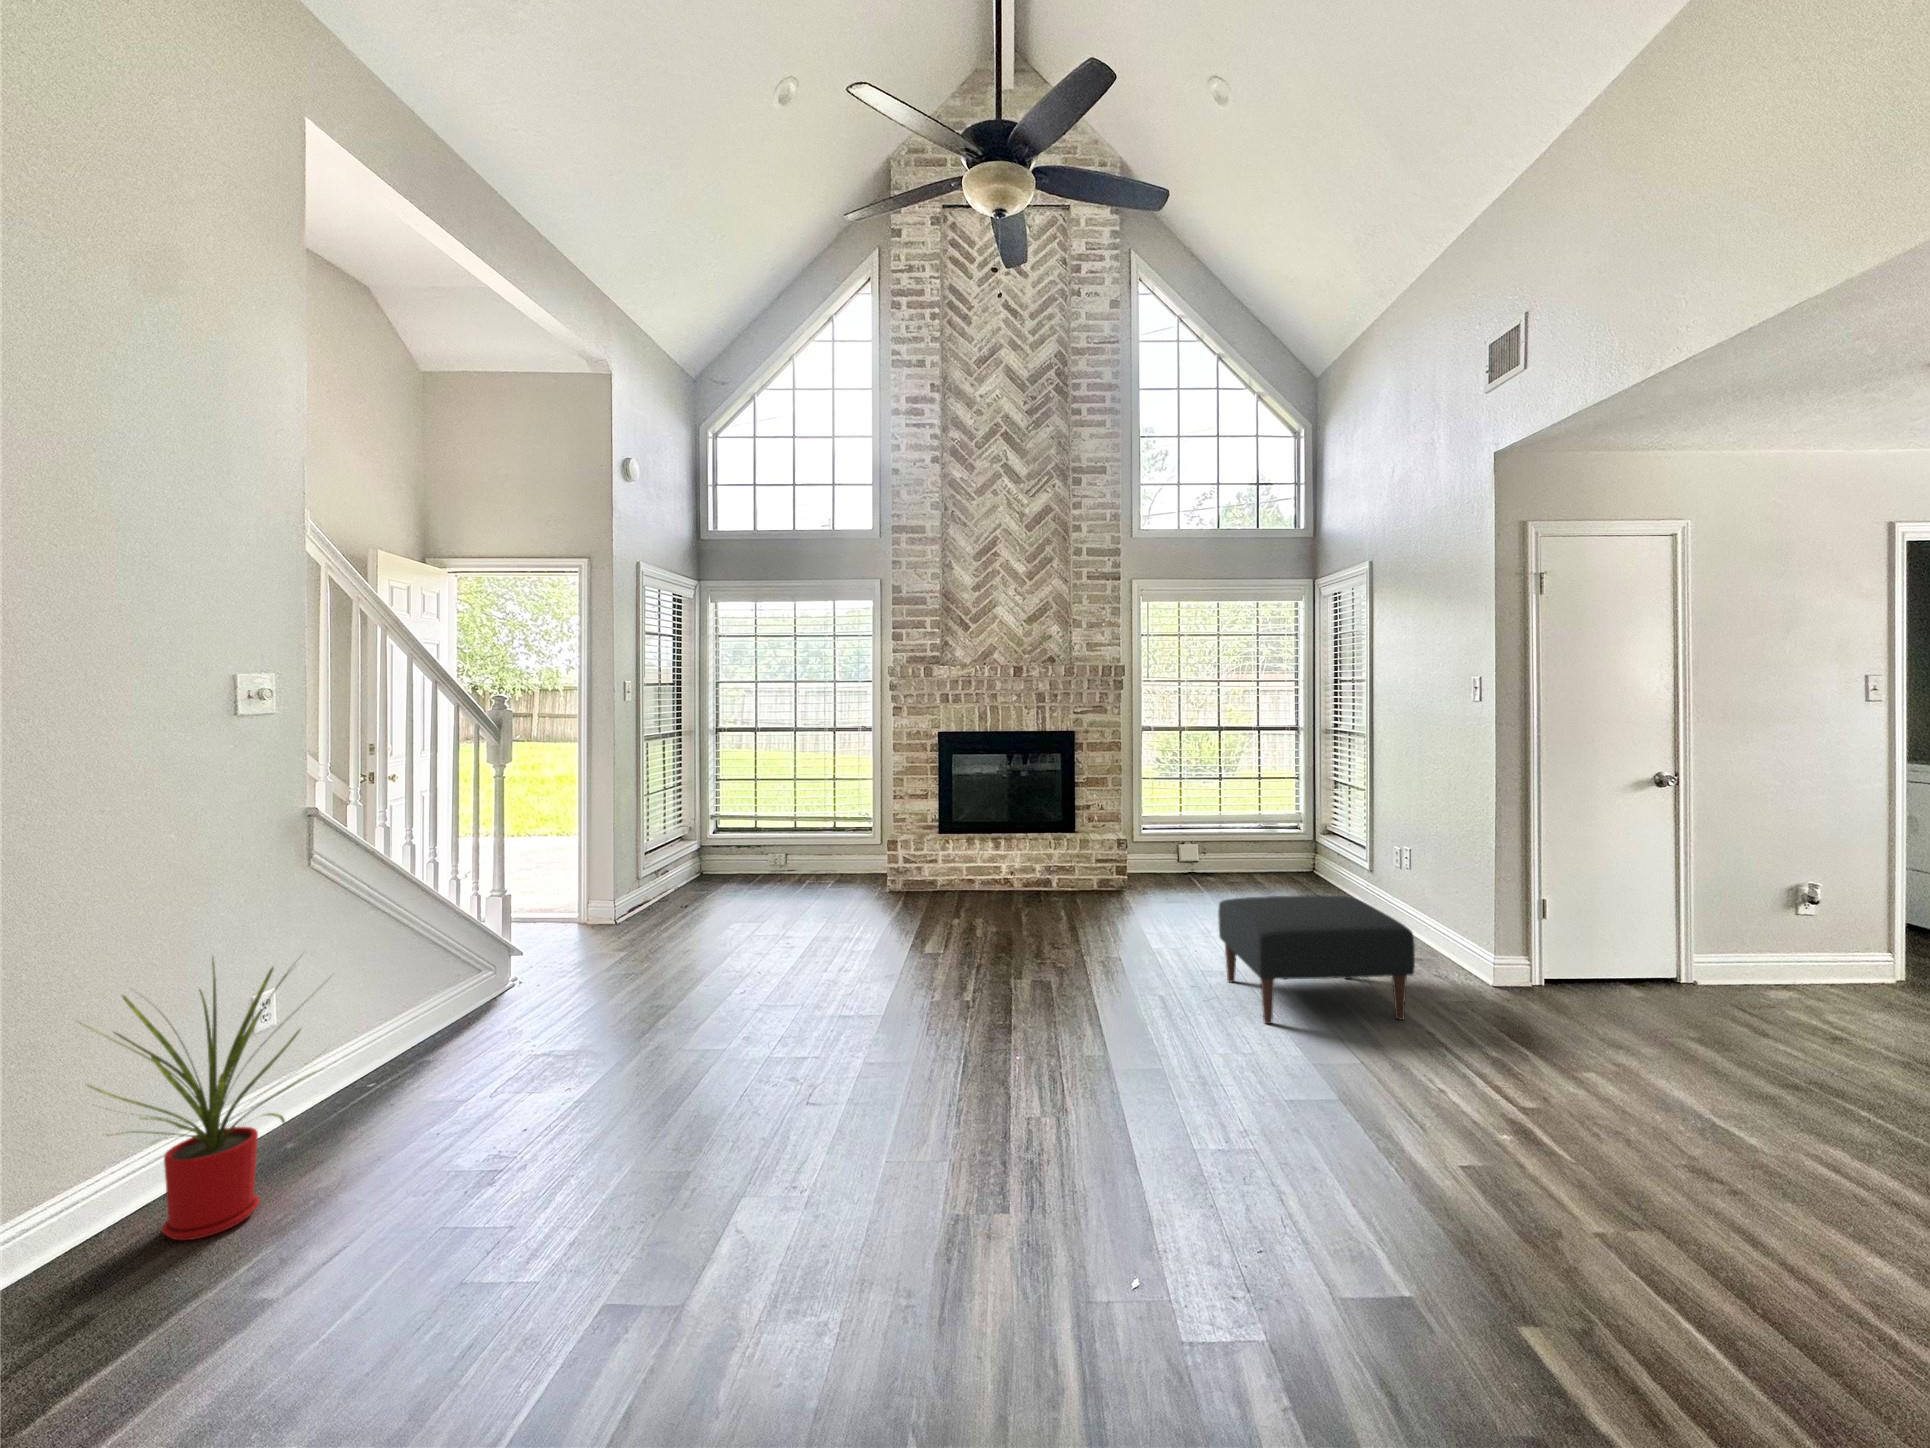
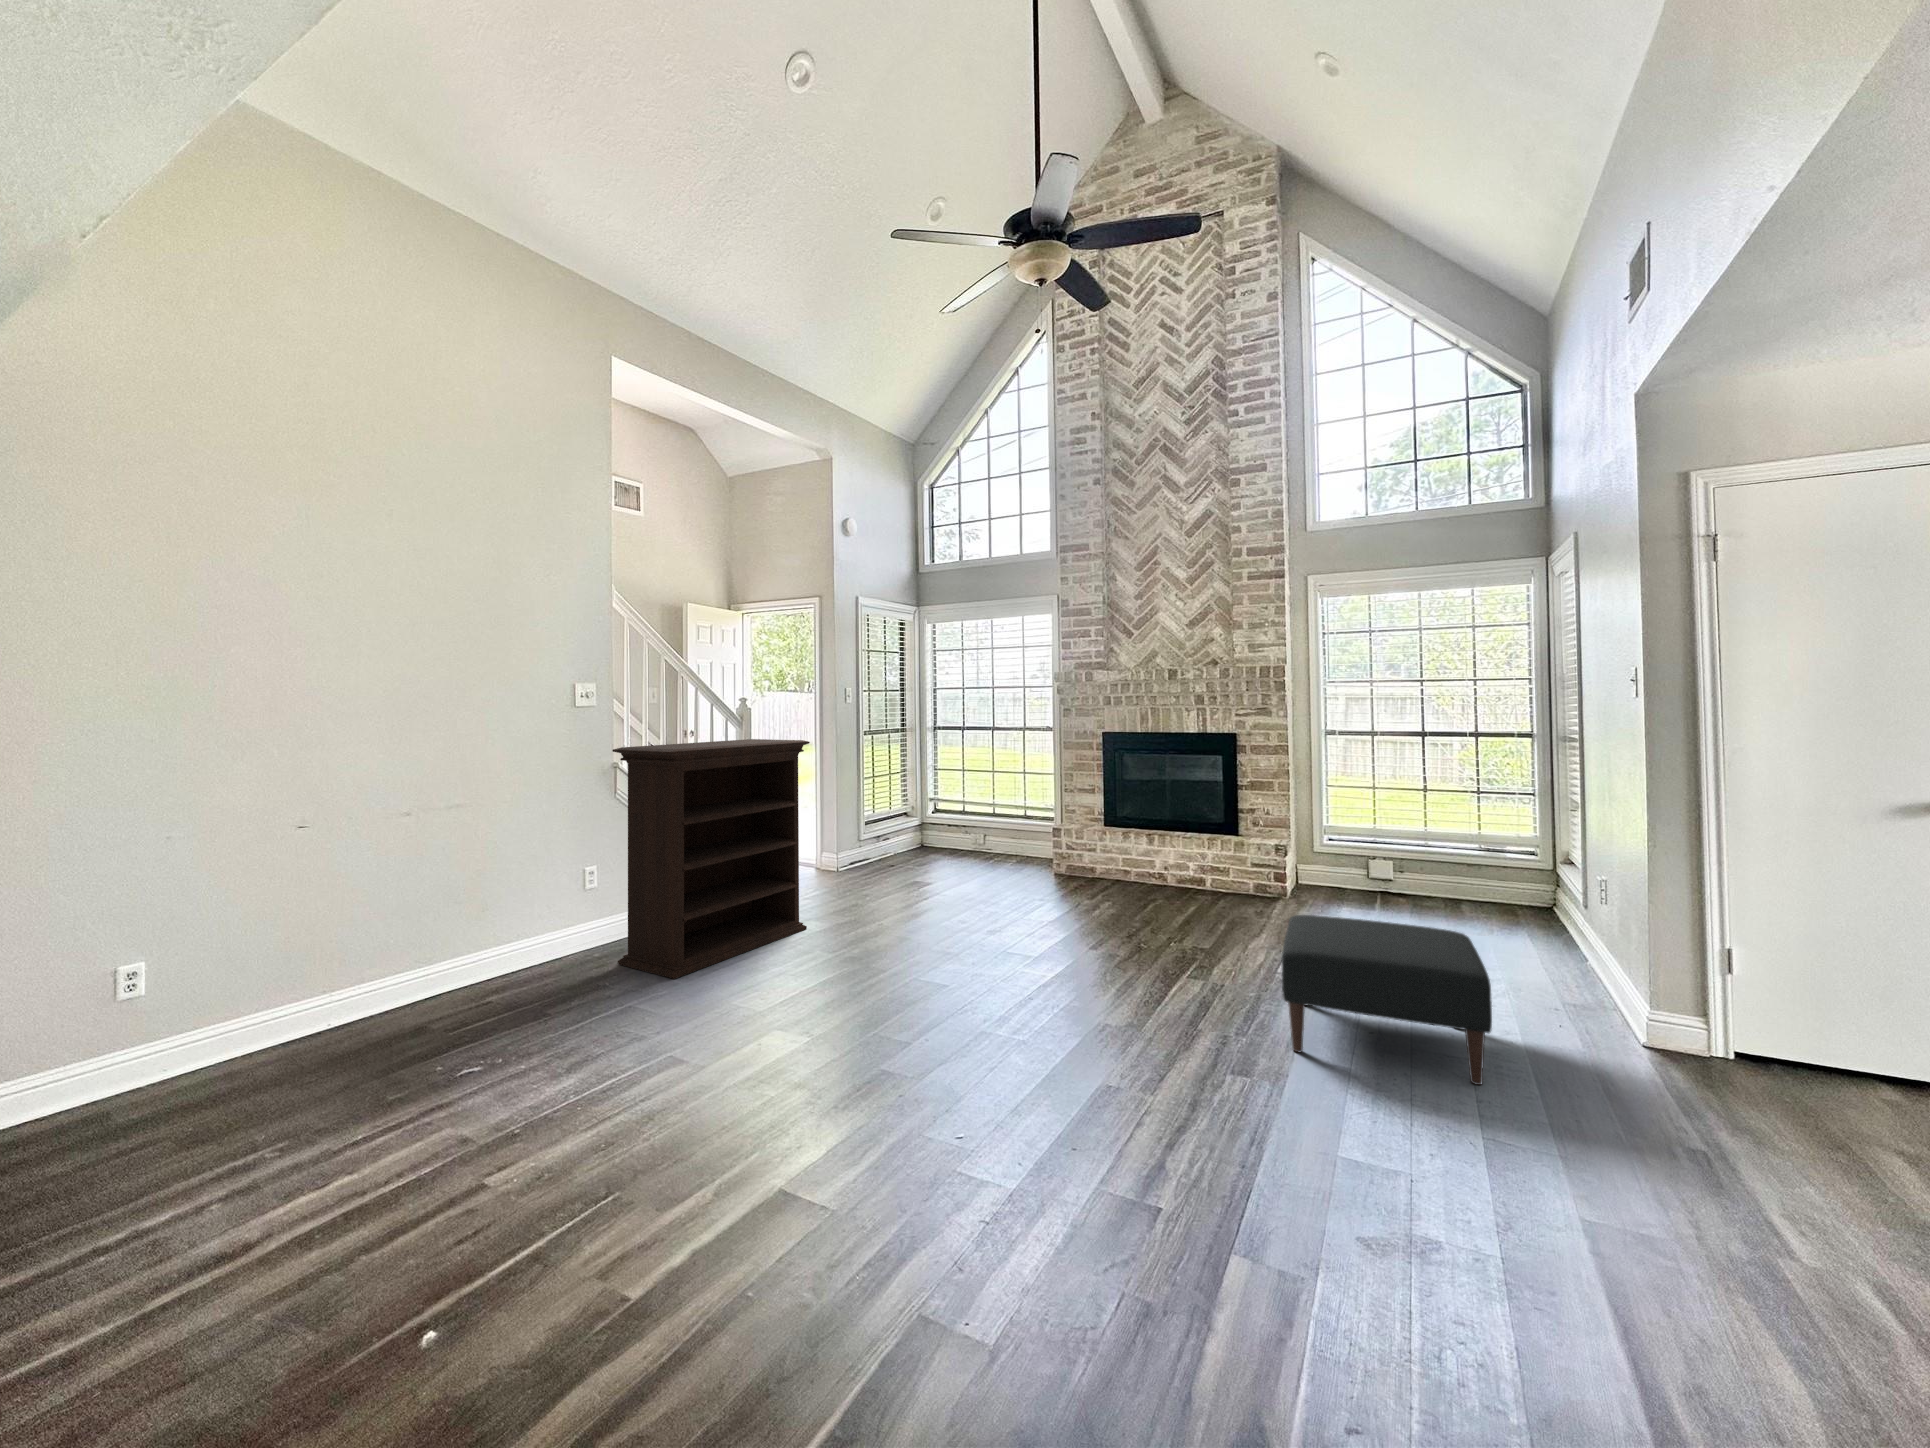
bookshelf: none [398,753,660,1103] -> present [612,739,810,979]
house plant: present [77,958,312,1240] -> none [422,849,551,1013]

